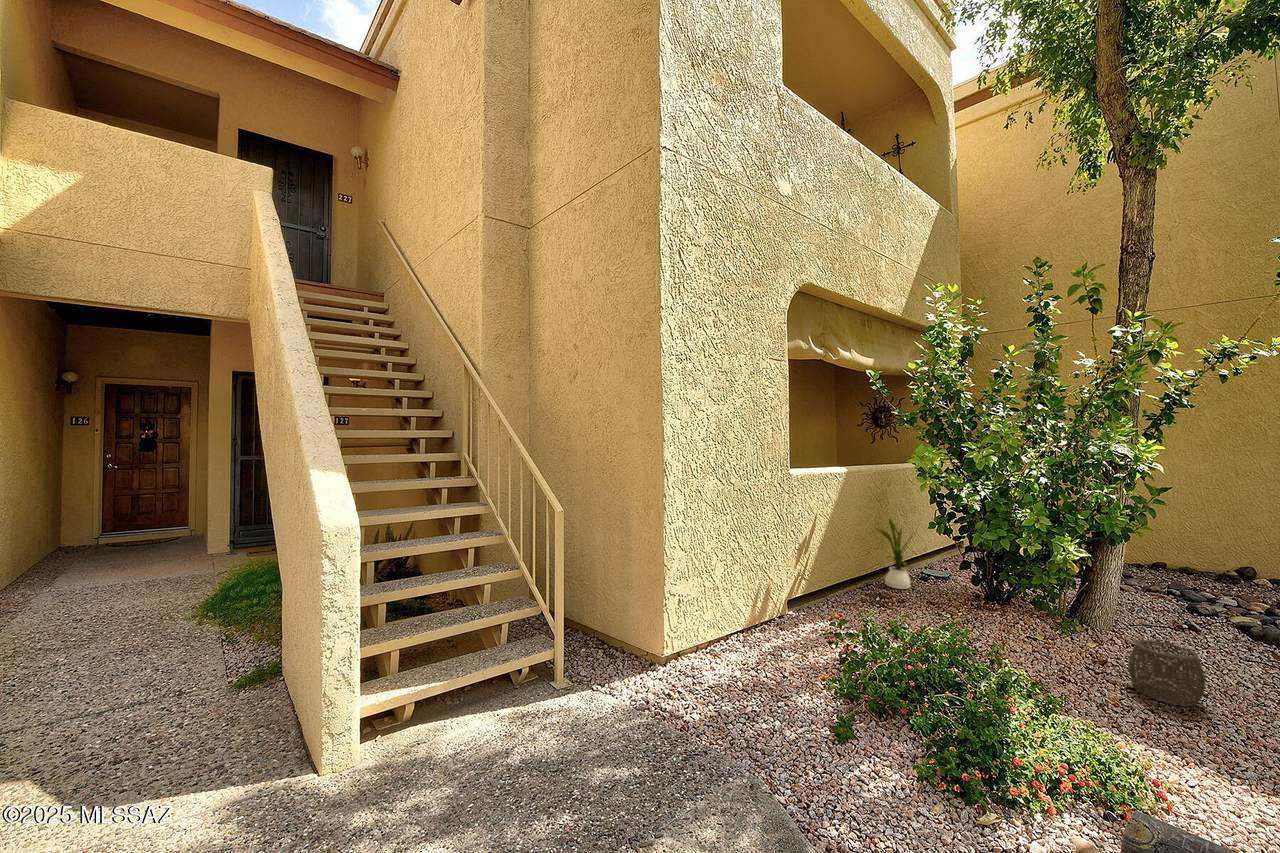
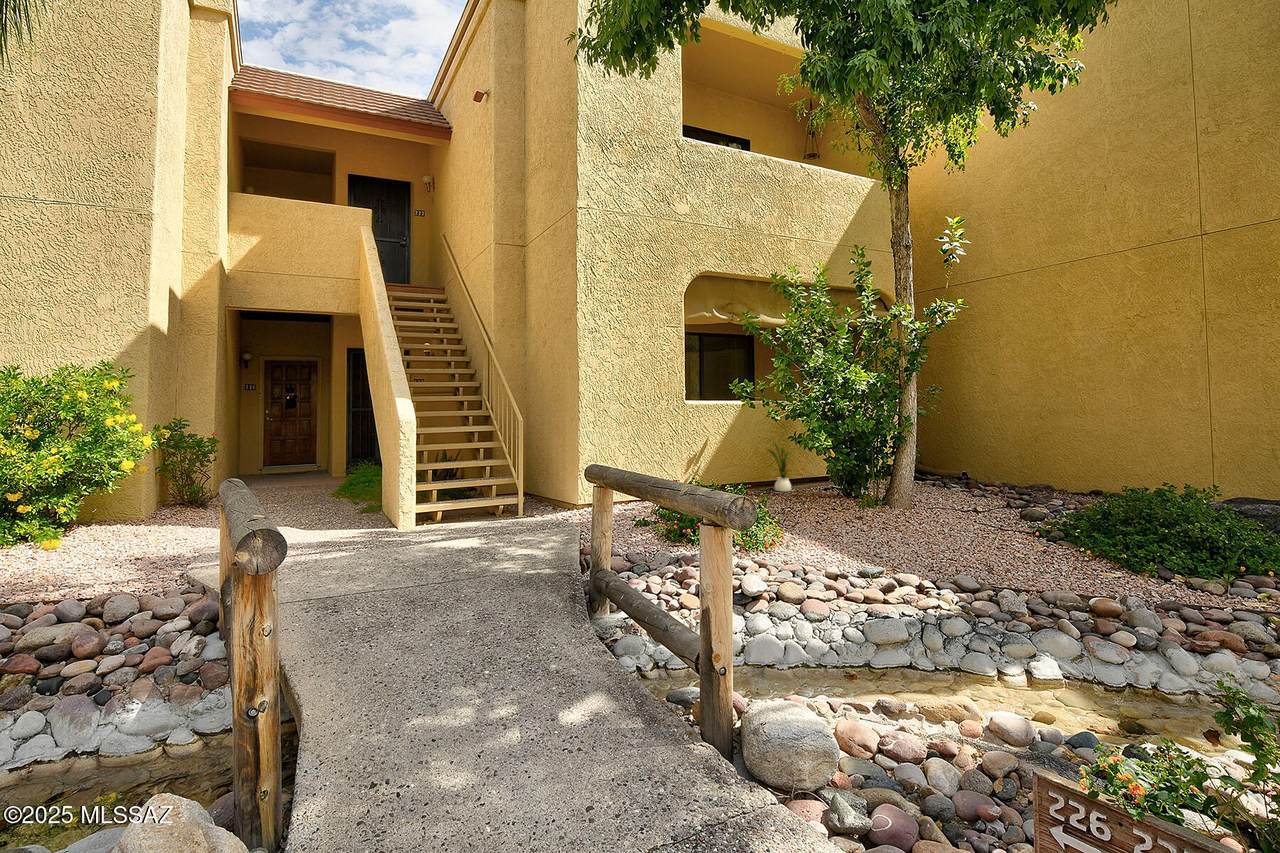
woven basket: present [1128,640,1206,707] -> none [849,500,886,534]

